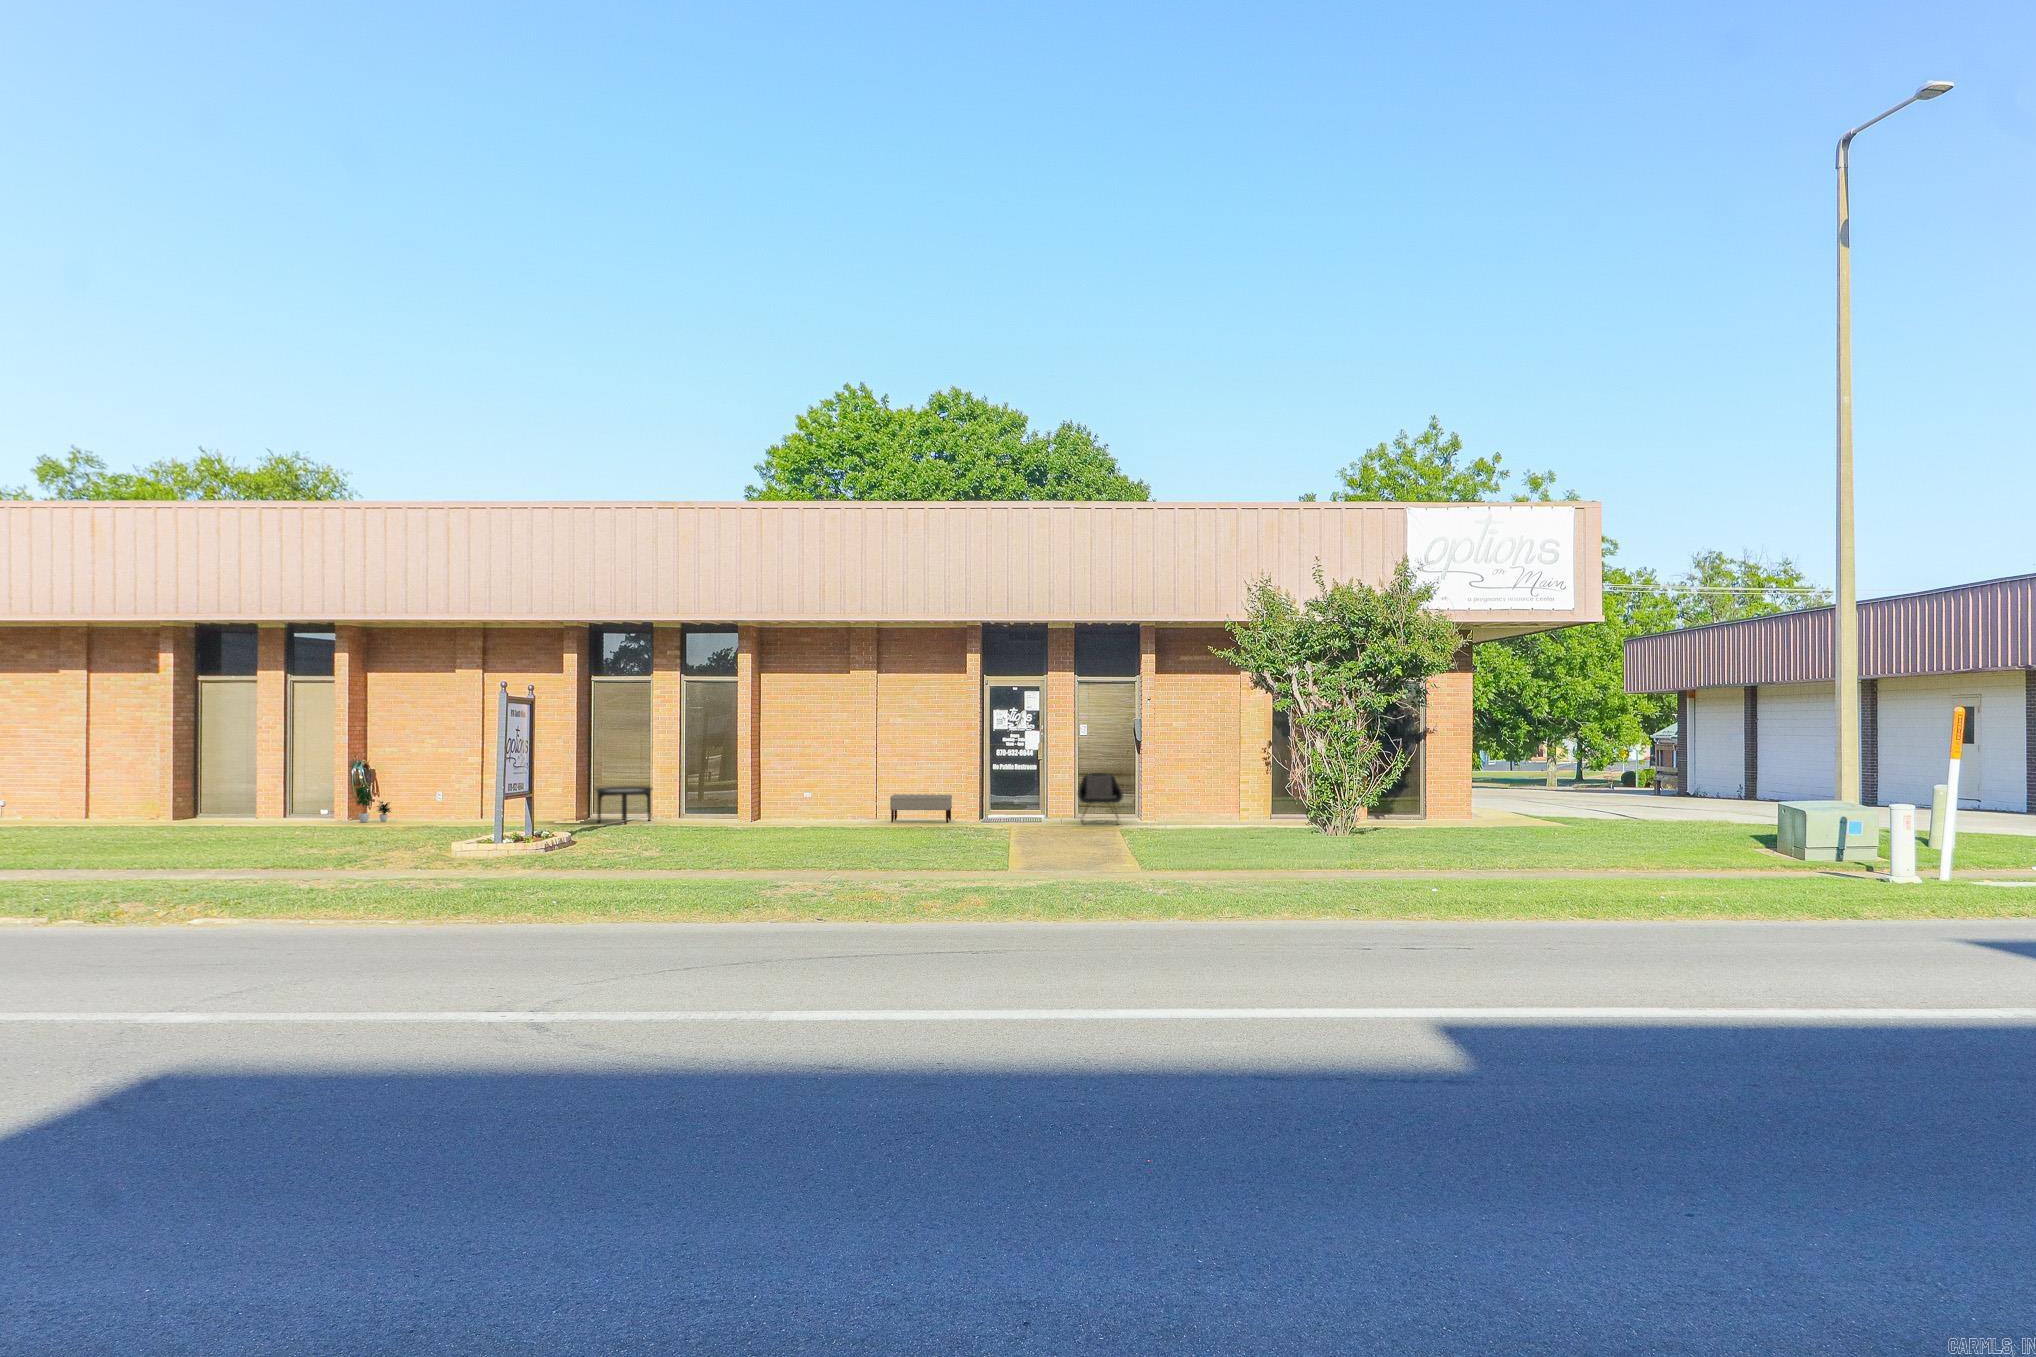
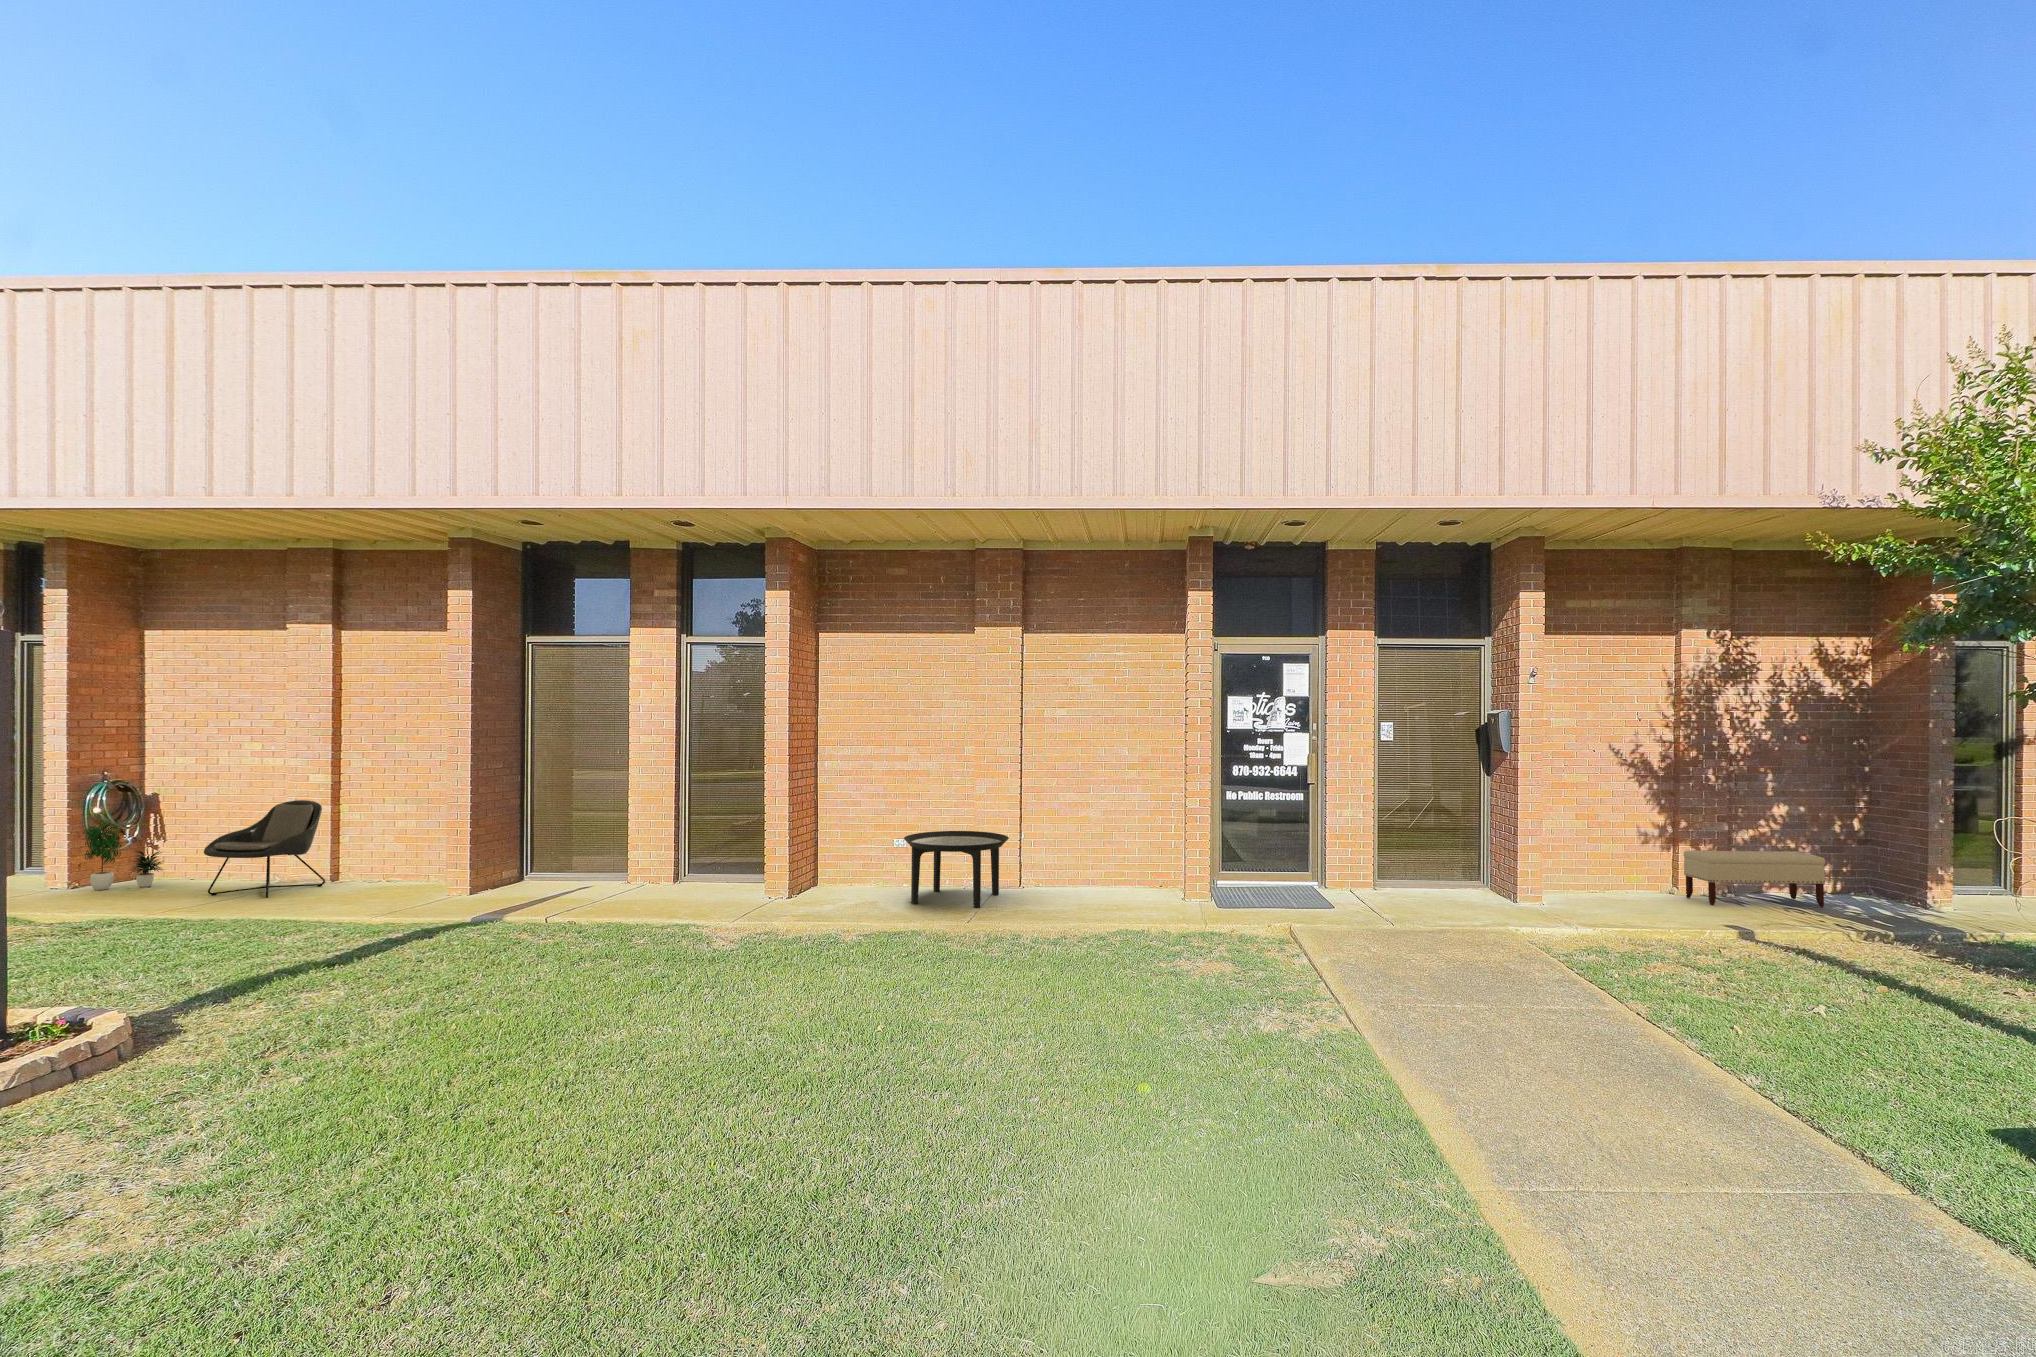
lounge chair: present [1078,773,1123,824] -> present [204,800,325,898]
round table: present [596,787,652,824] -> present [904,831,1009,908]
bench: present [890,794,952,823] -> present [1683,850,1825,907]

